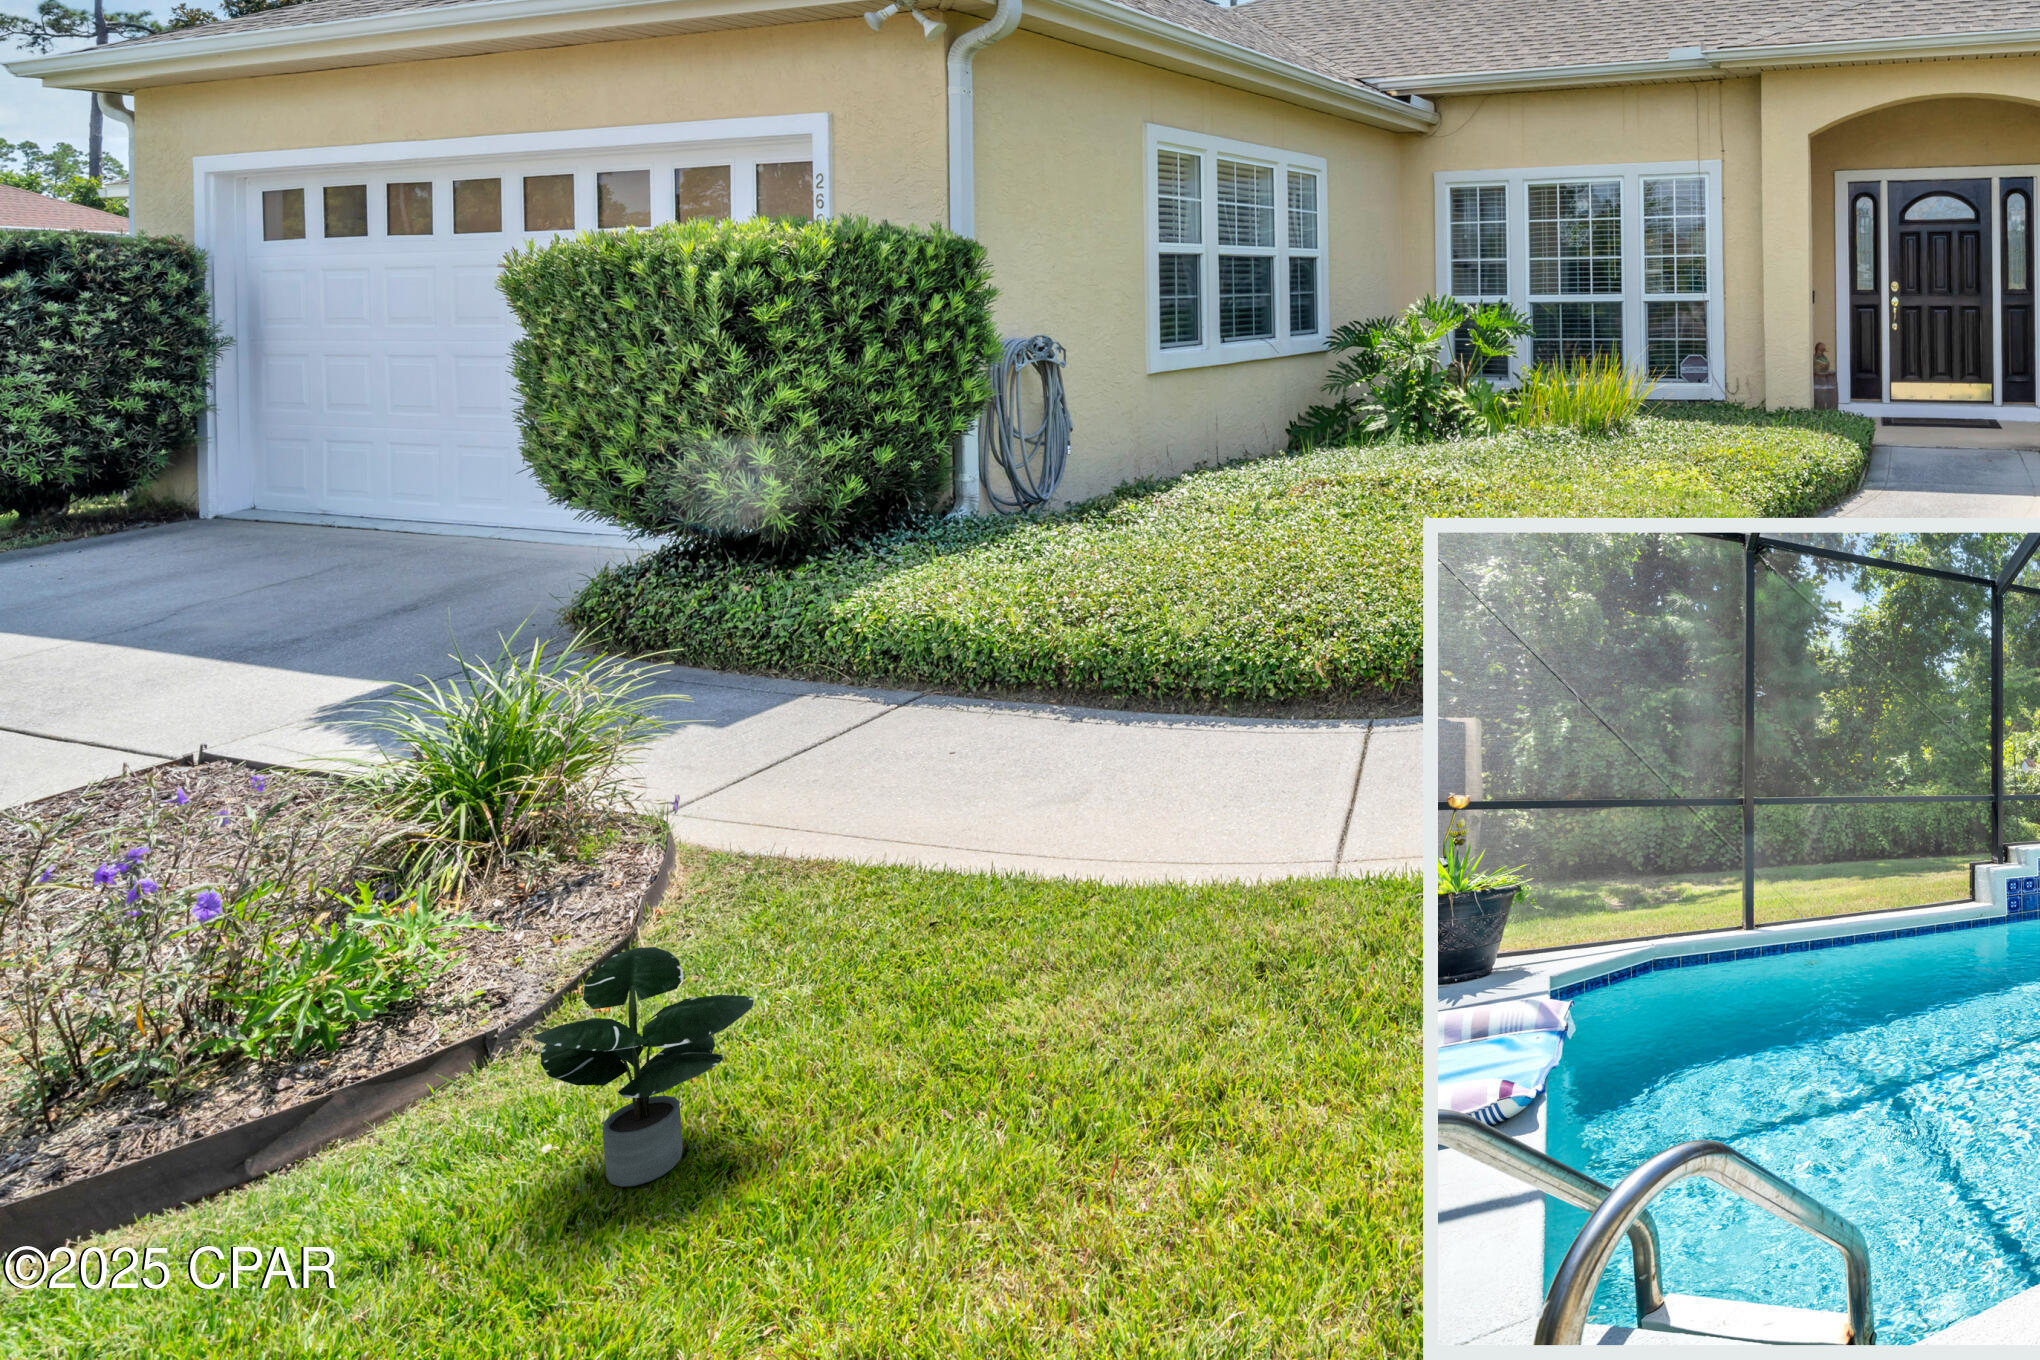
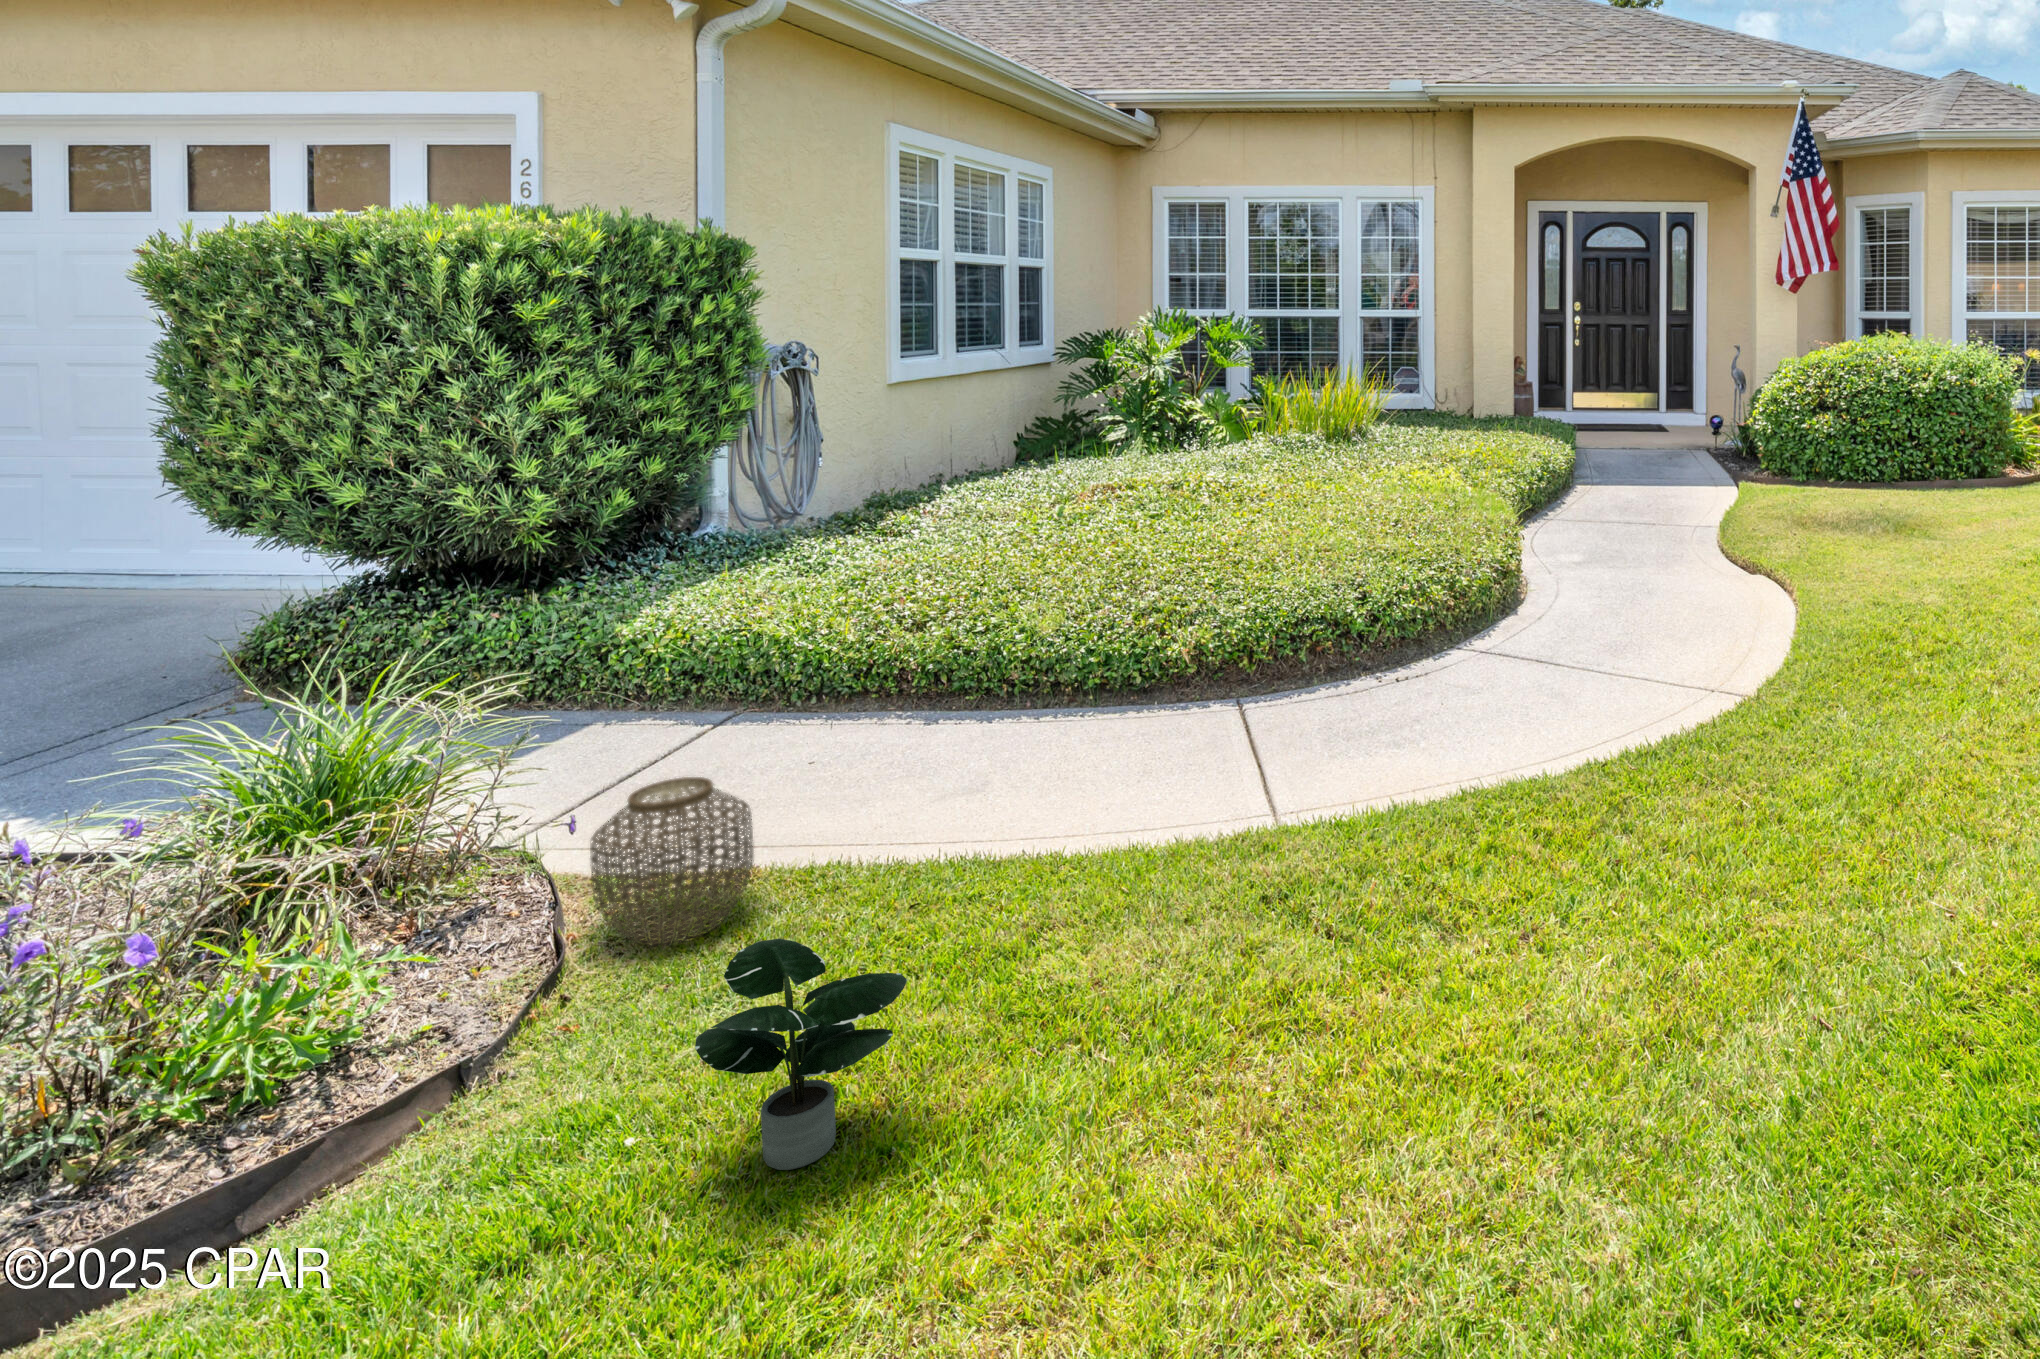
woven basket: none [626,764,781,925] -> present [590,777,754,945]

